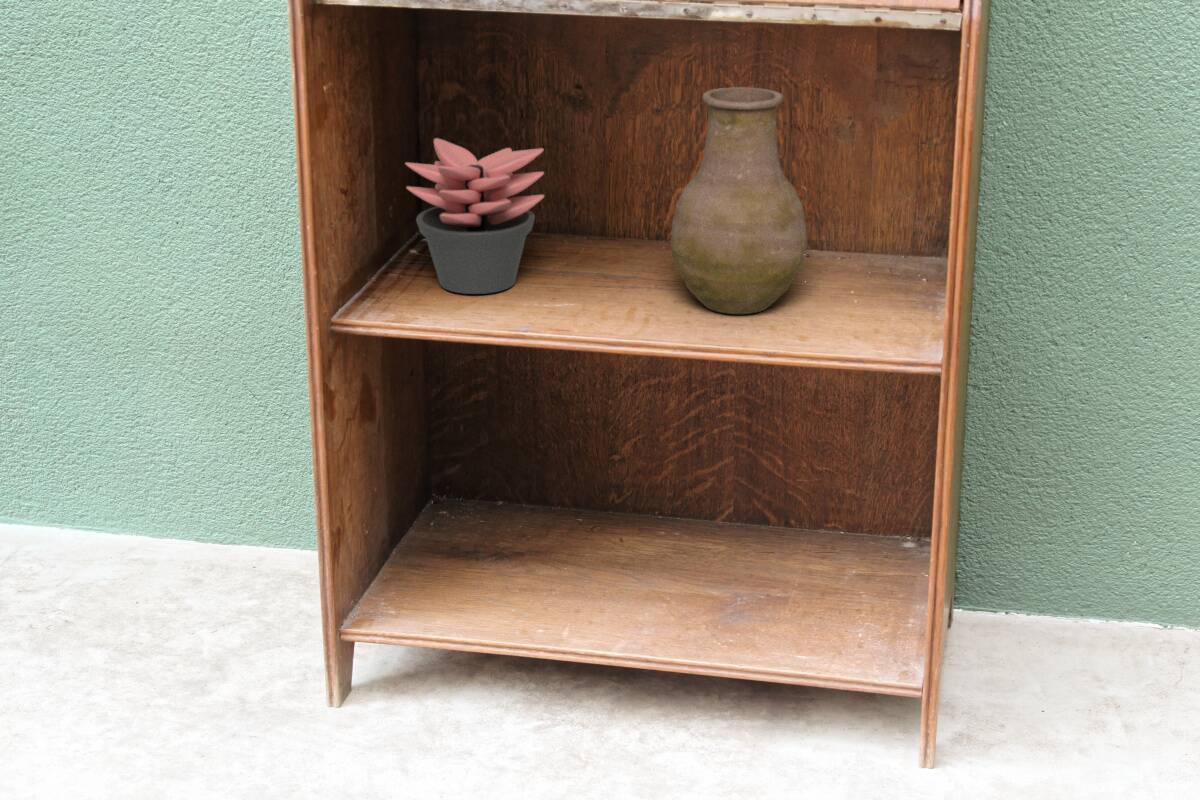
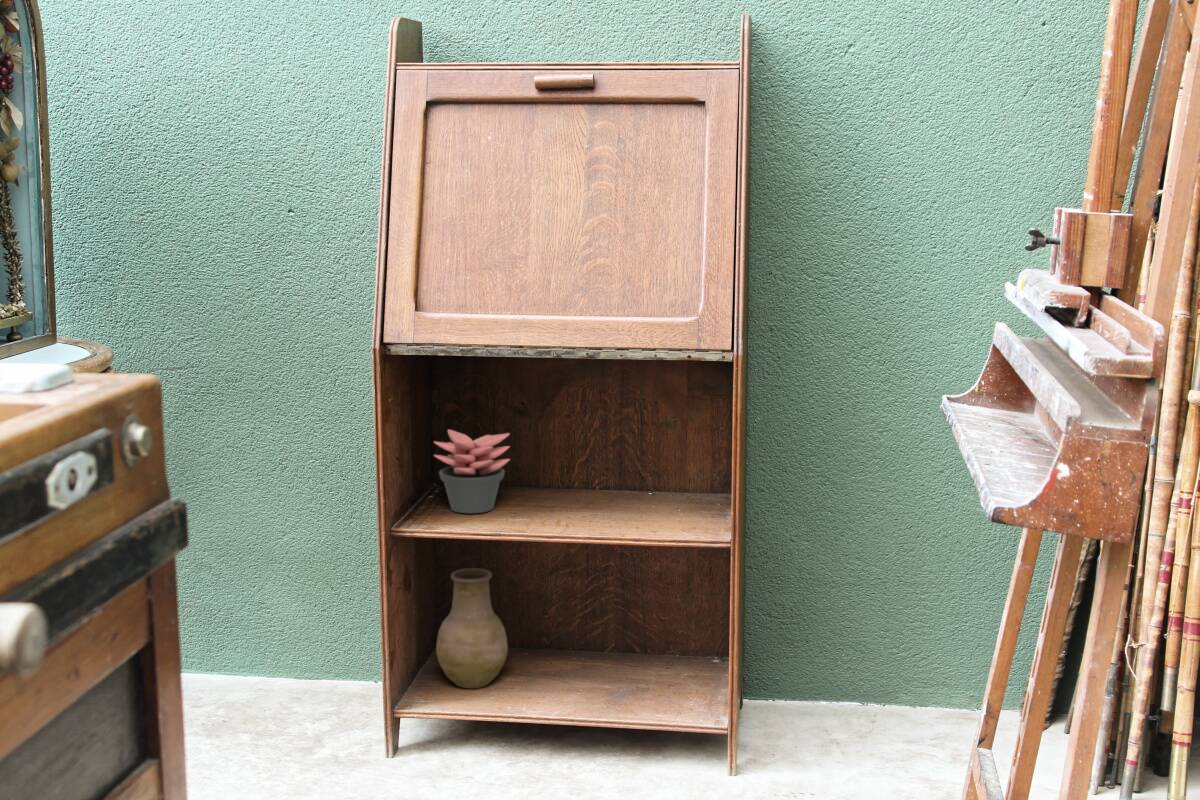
vase: present [670,87,807,314] -> present [436,568,508,688]

